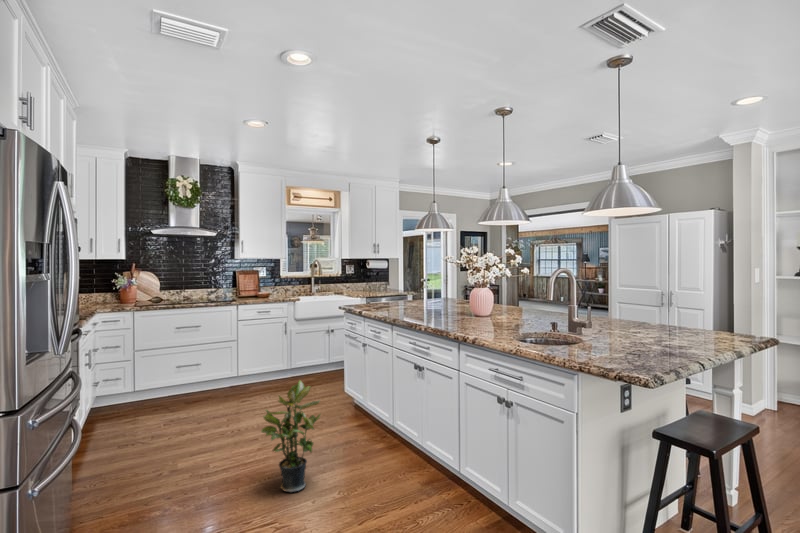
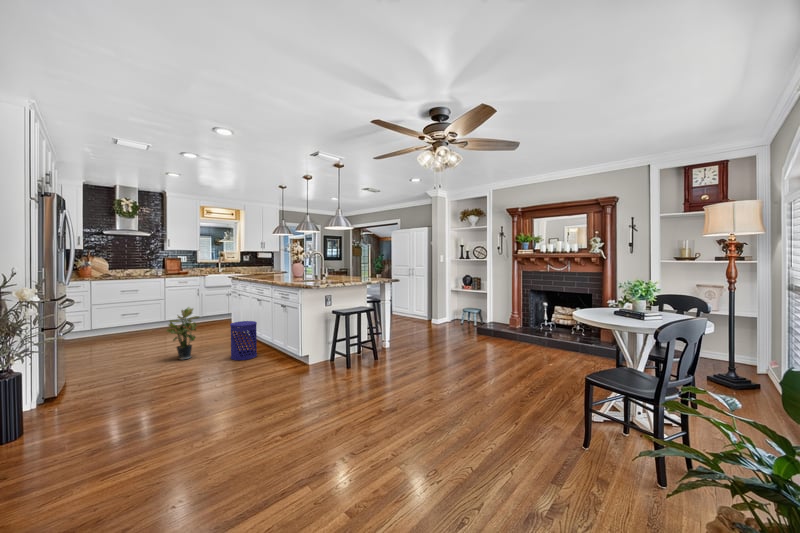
waste bin: none [383,413,435,508] -> present [230,321,257,360]

